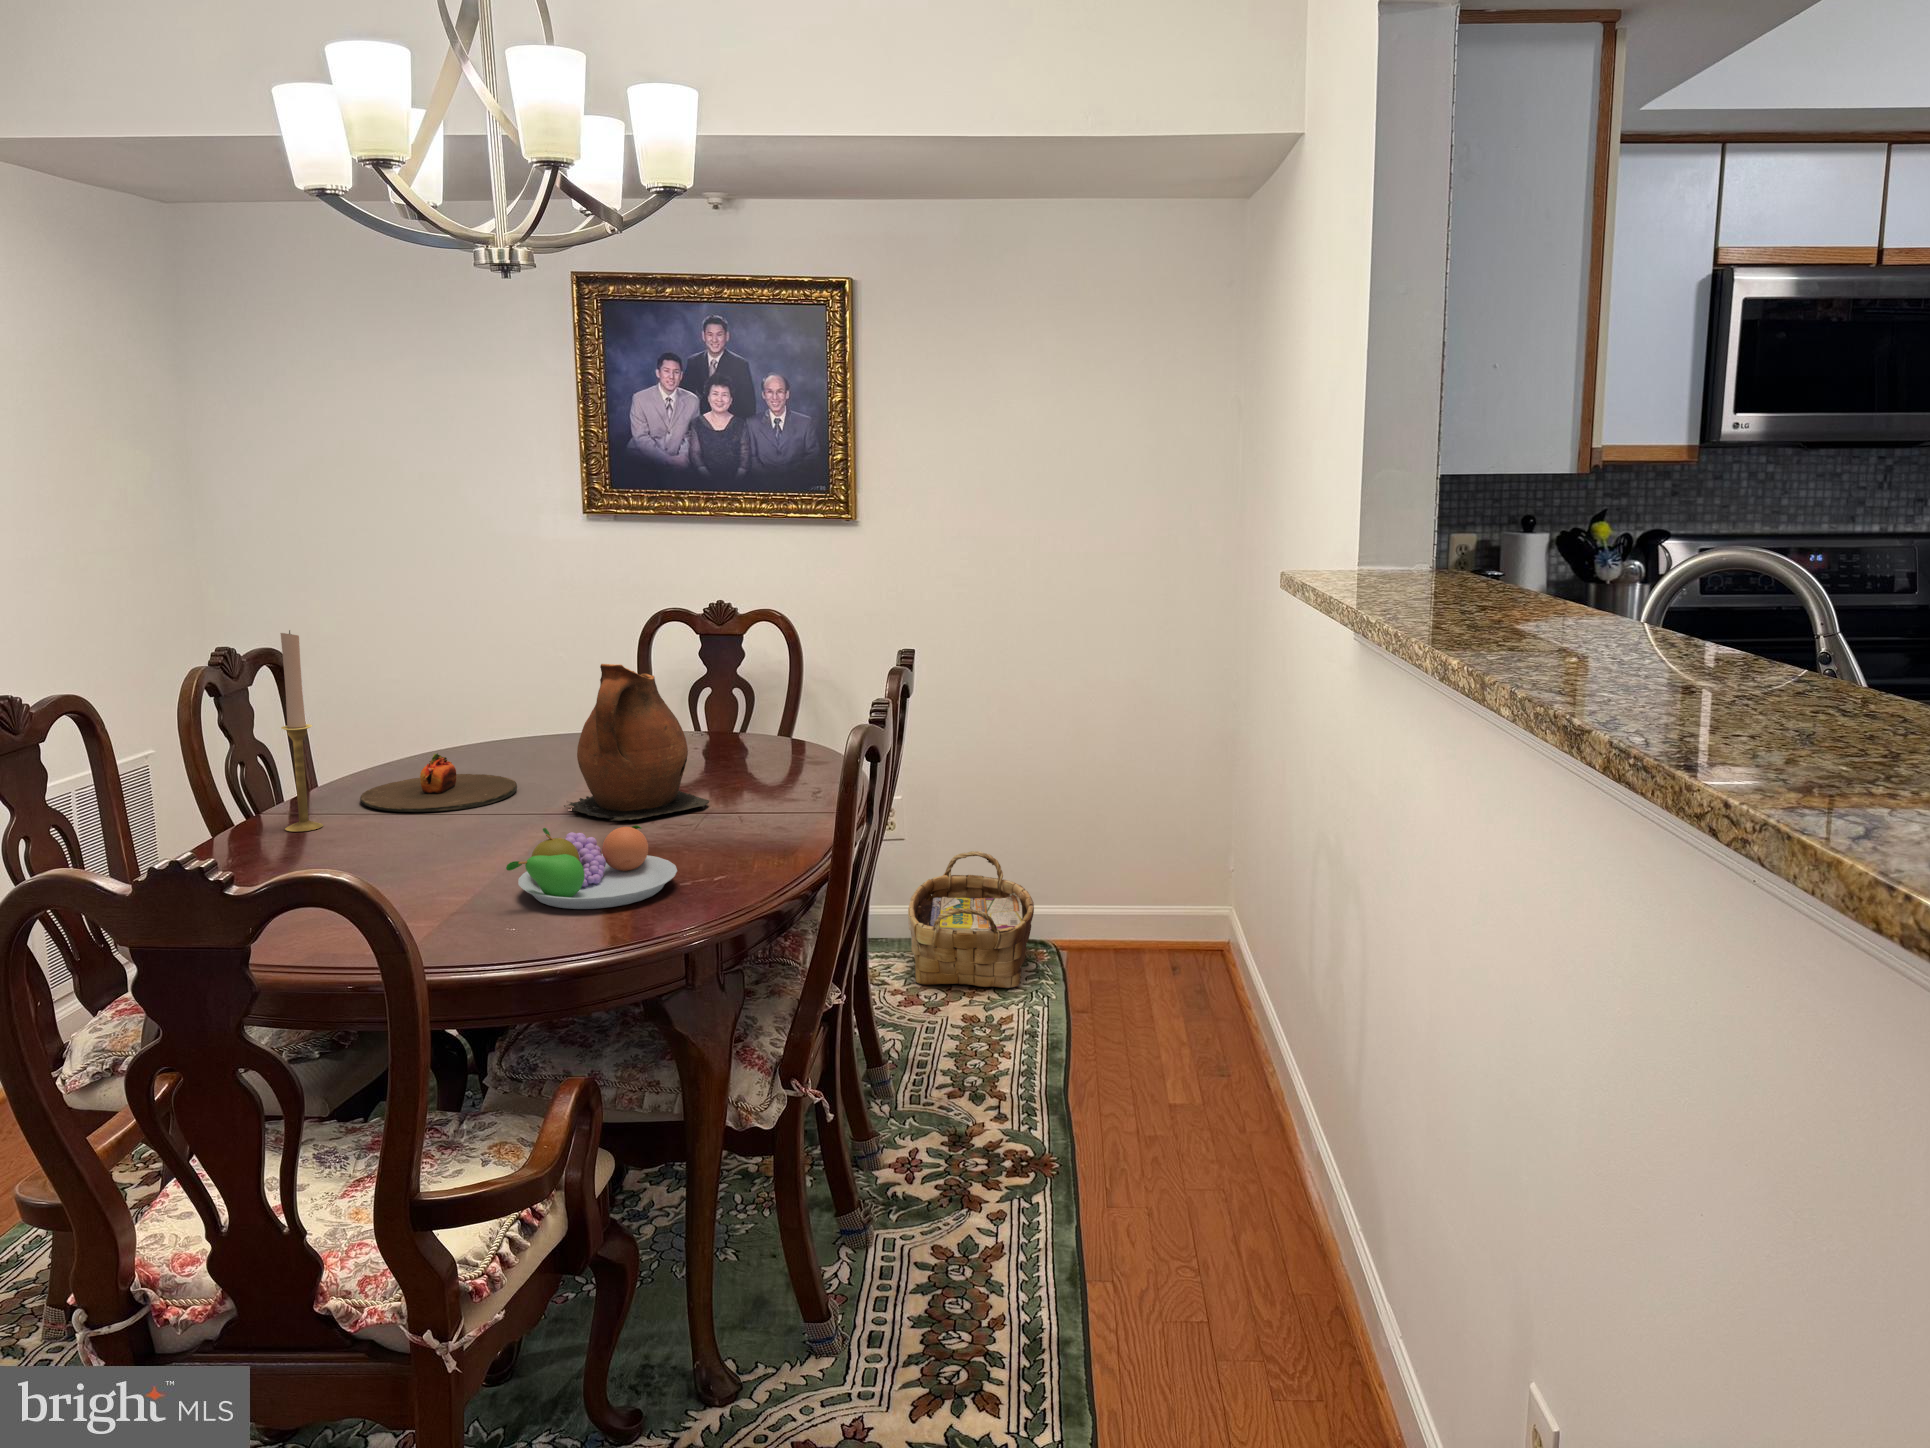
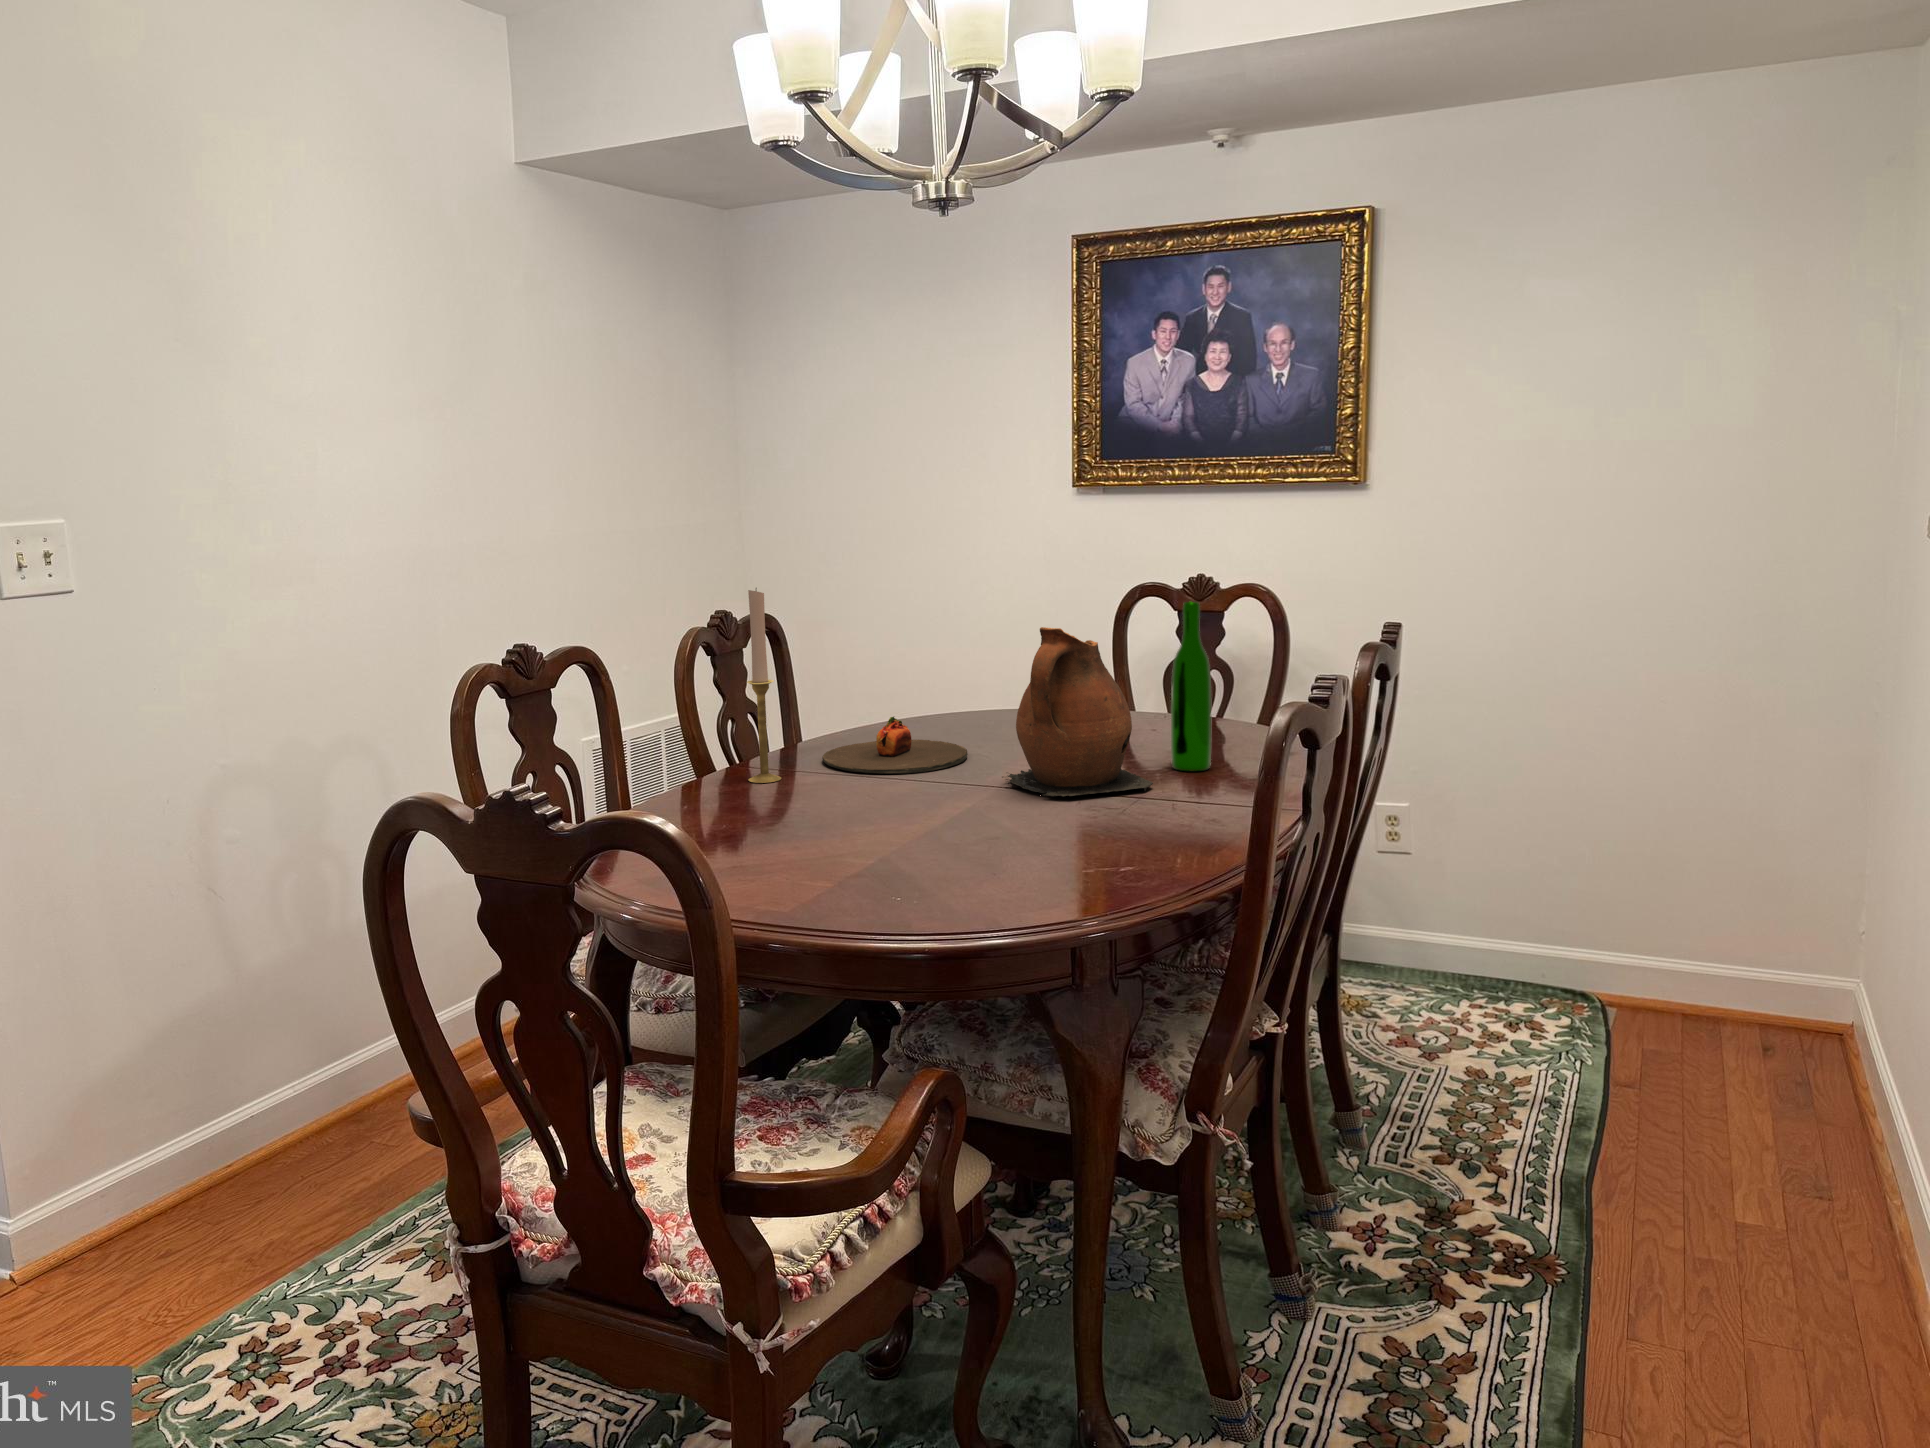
wine bottle: none [717,635,754,788] -> present [1171,602,1211,771]
fruit bowl: present [506,825,677,909] -> none [903,794,1086,886]
woven basket: present [908,851,1034,988] -> none [1407,871,1570,1039]

